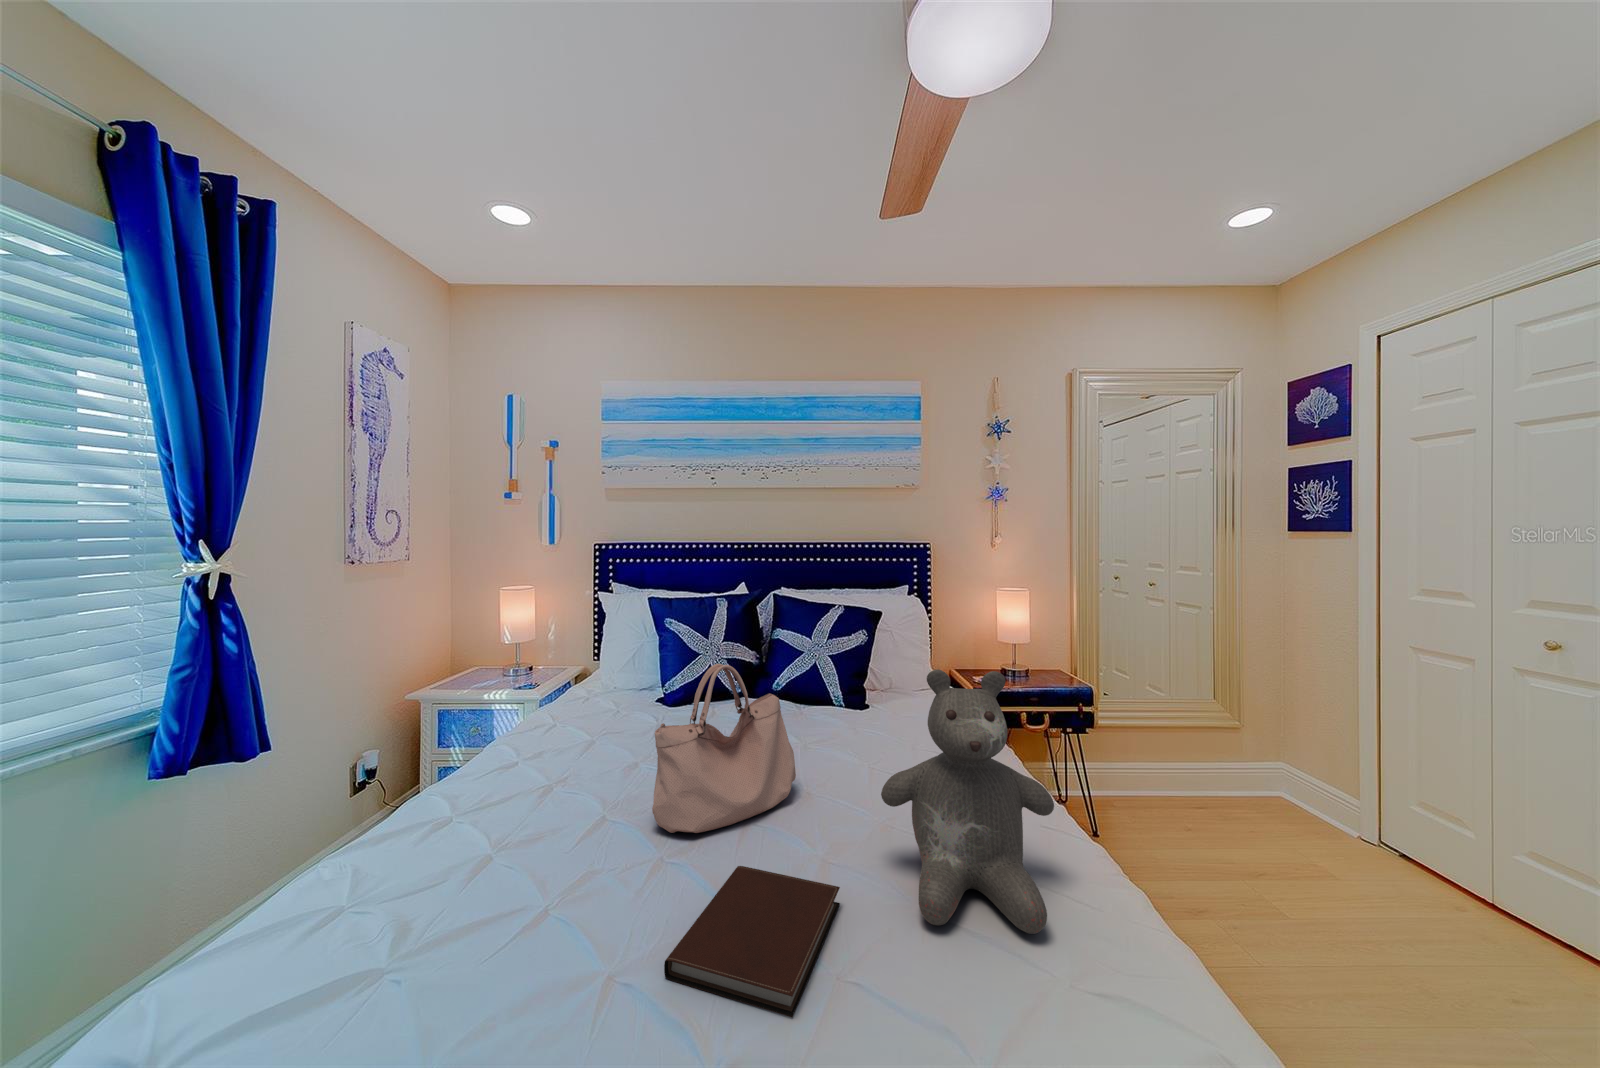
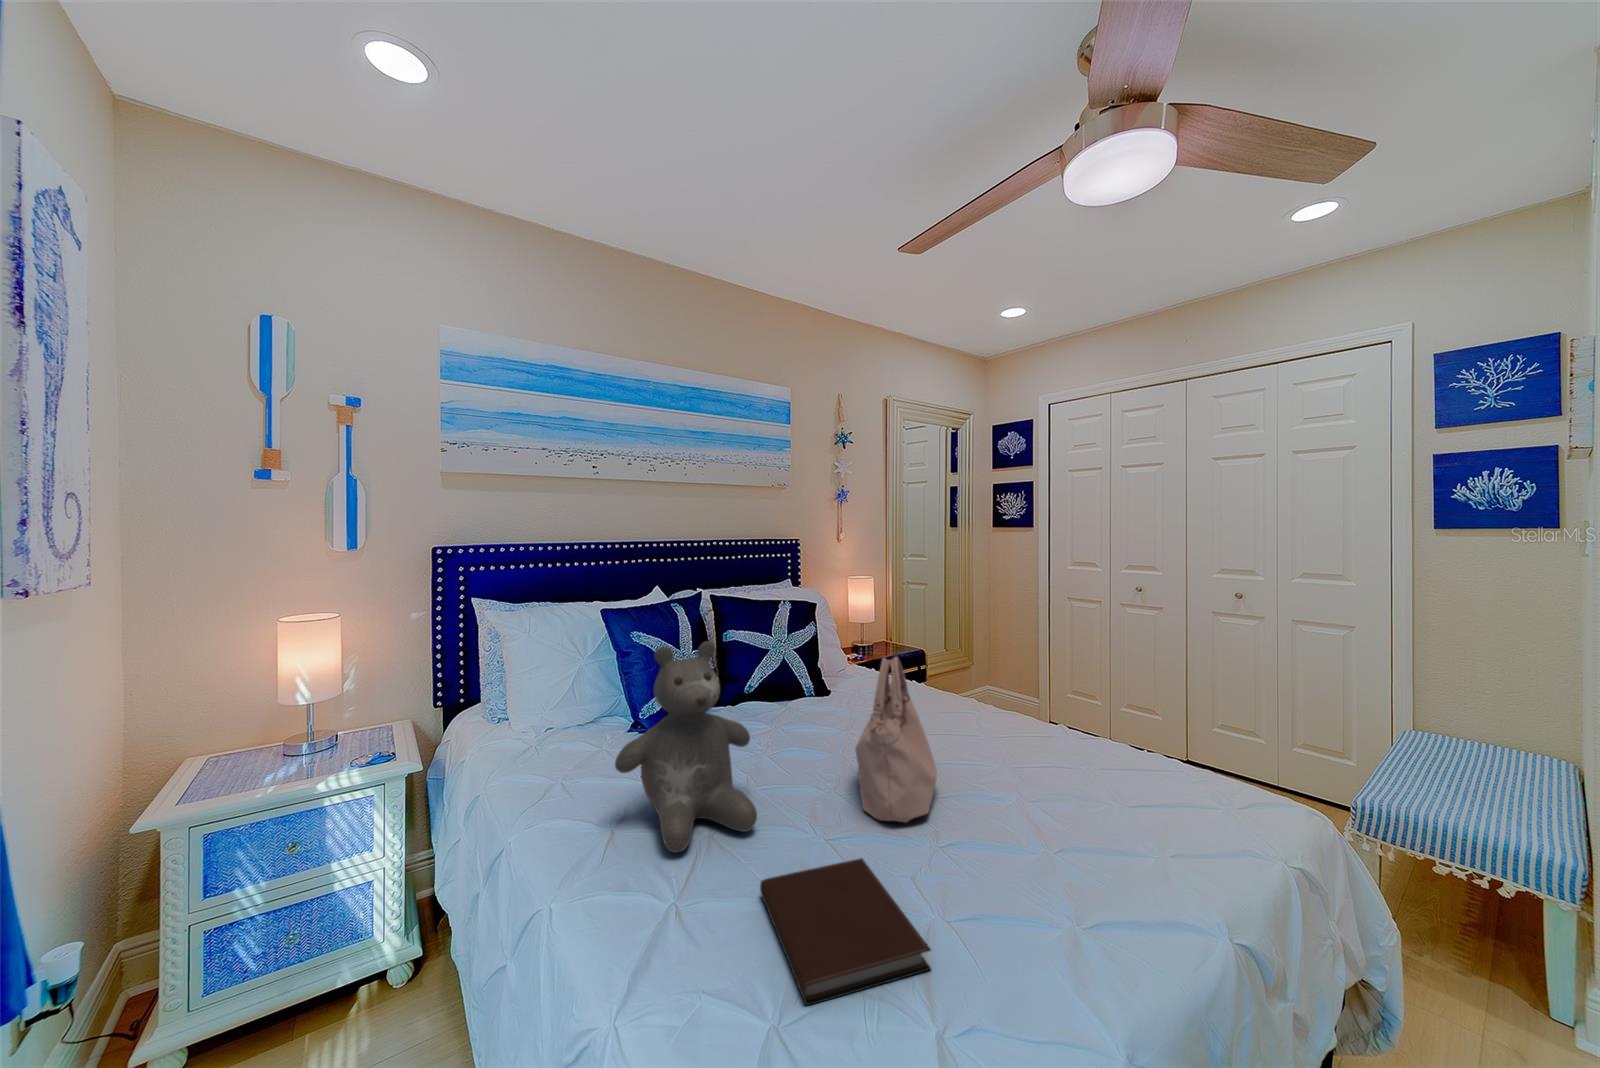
teddy bear: present [881,670,1054,934] -> present [615,641,757,853]
notebook: present [664,866,840,1017] -> present [760,858,931,1005]

